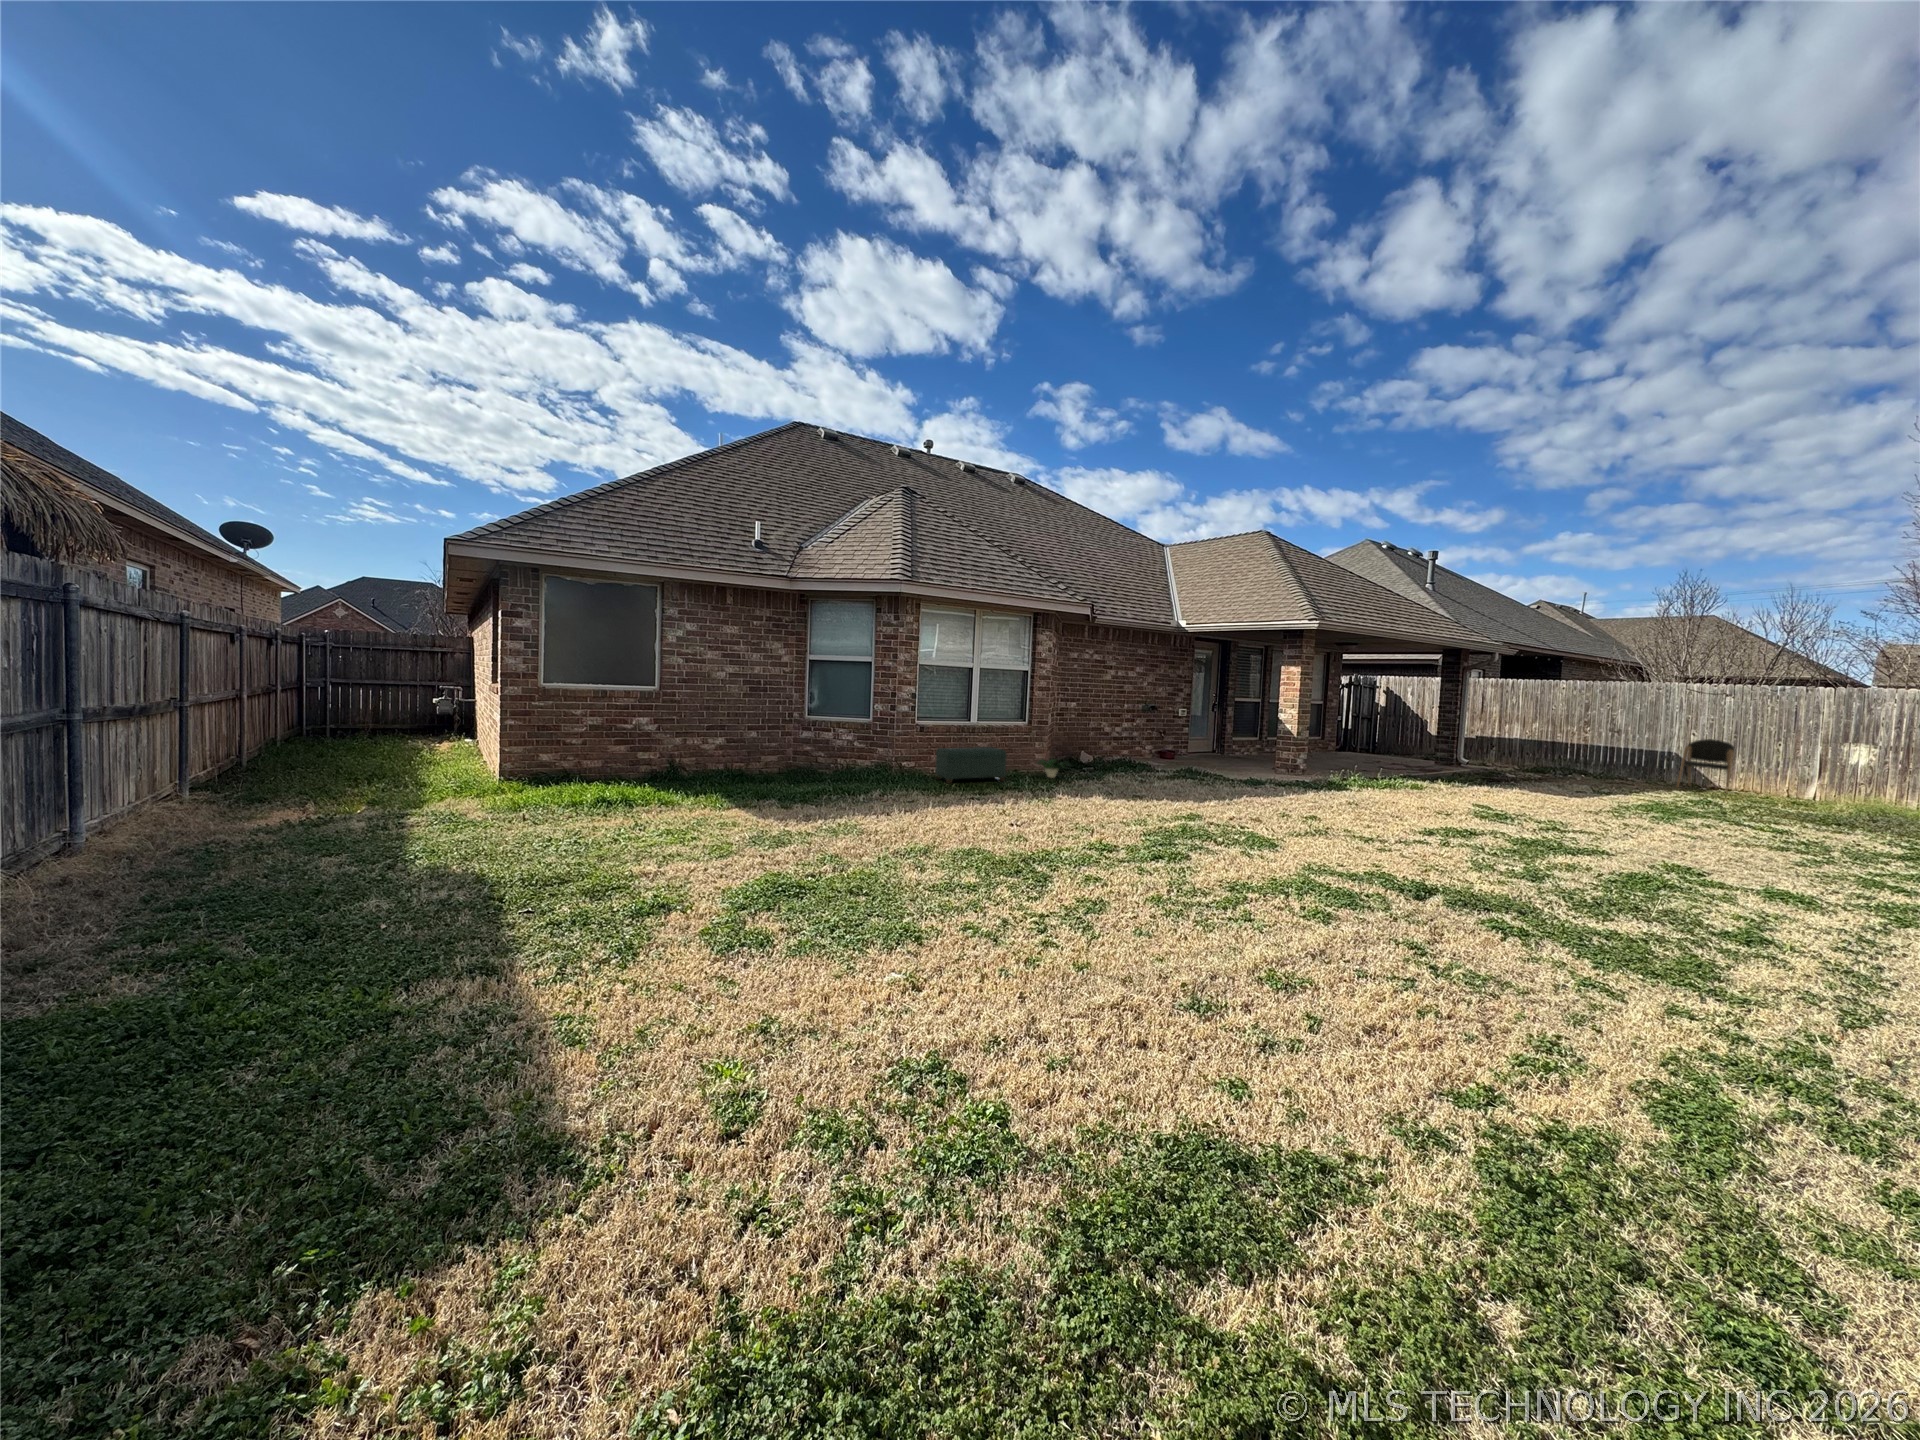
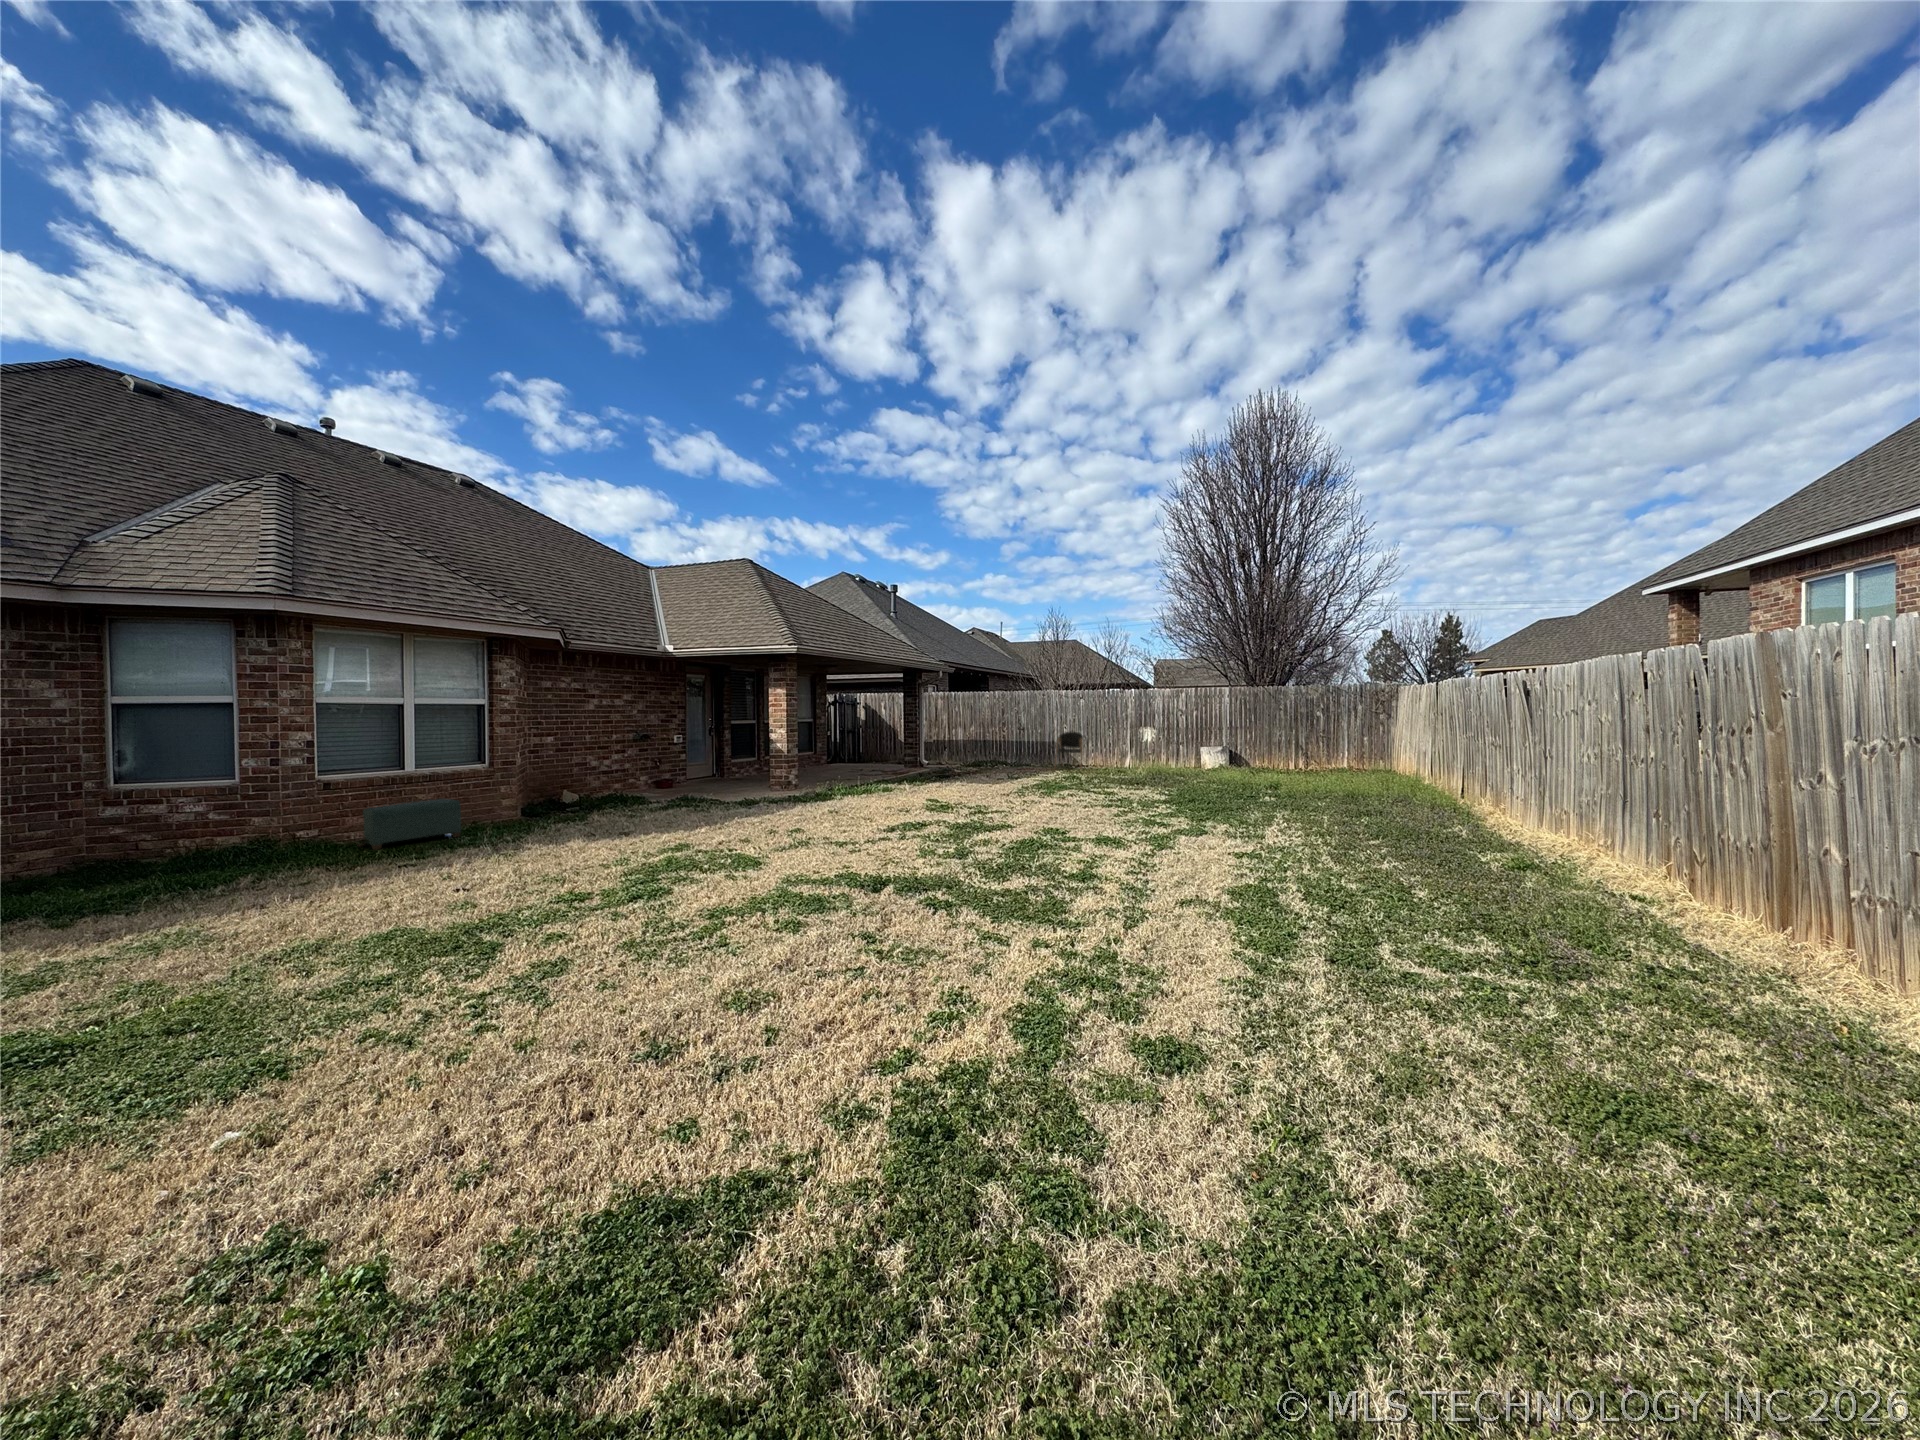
potted plant: present [1038,759,1071,777] -> none [504,803,549,825]

